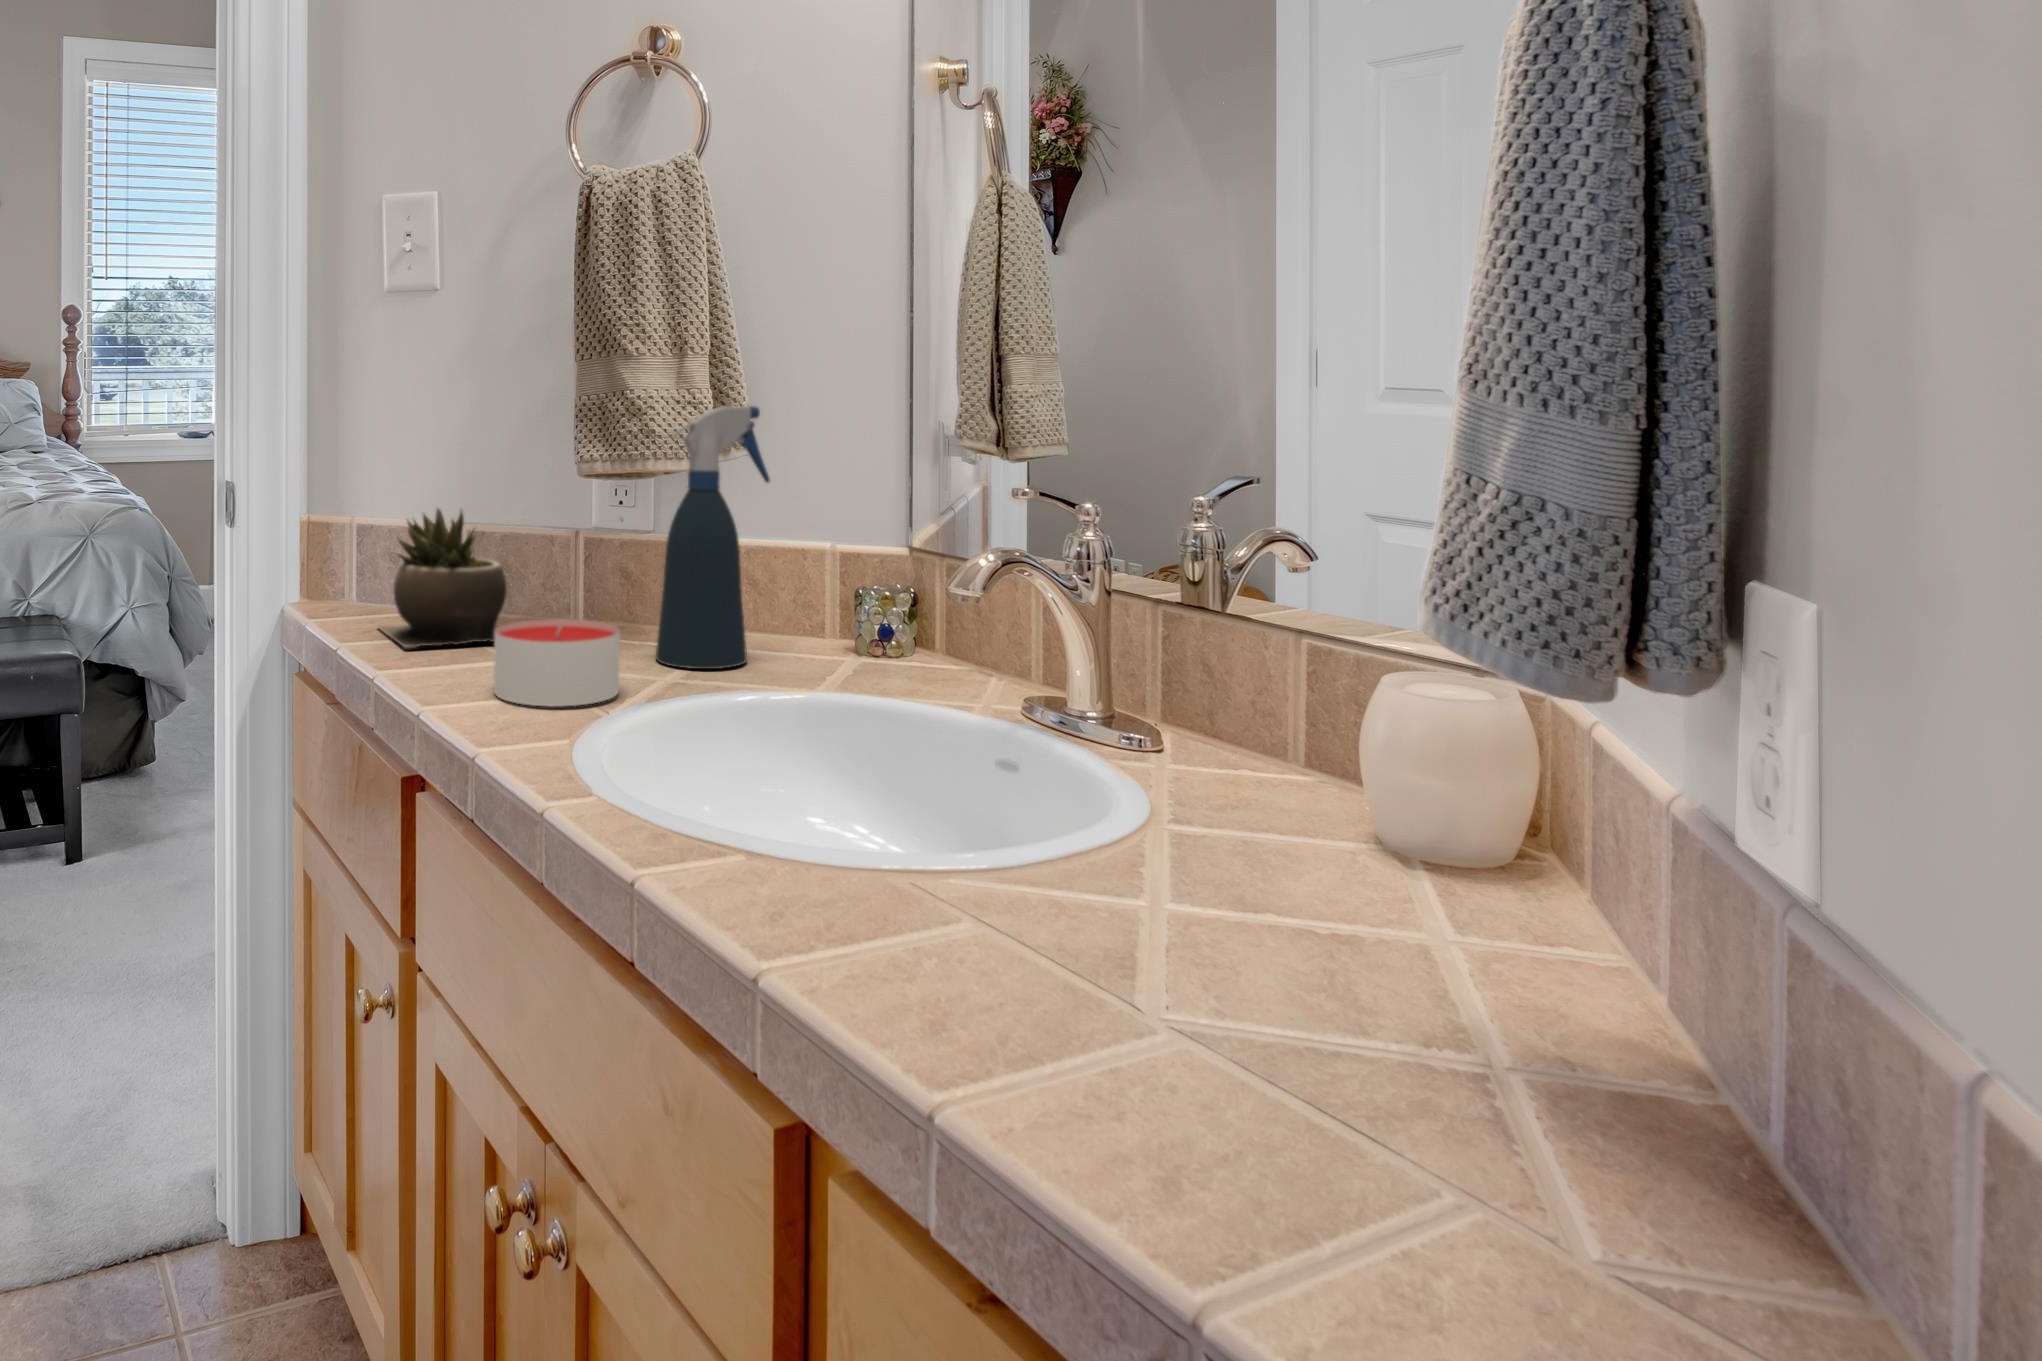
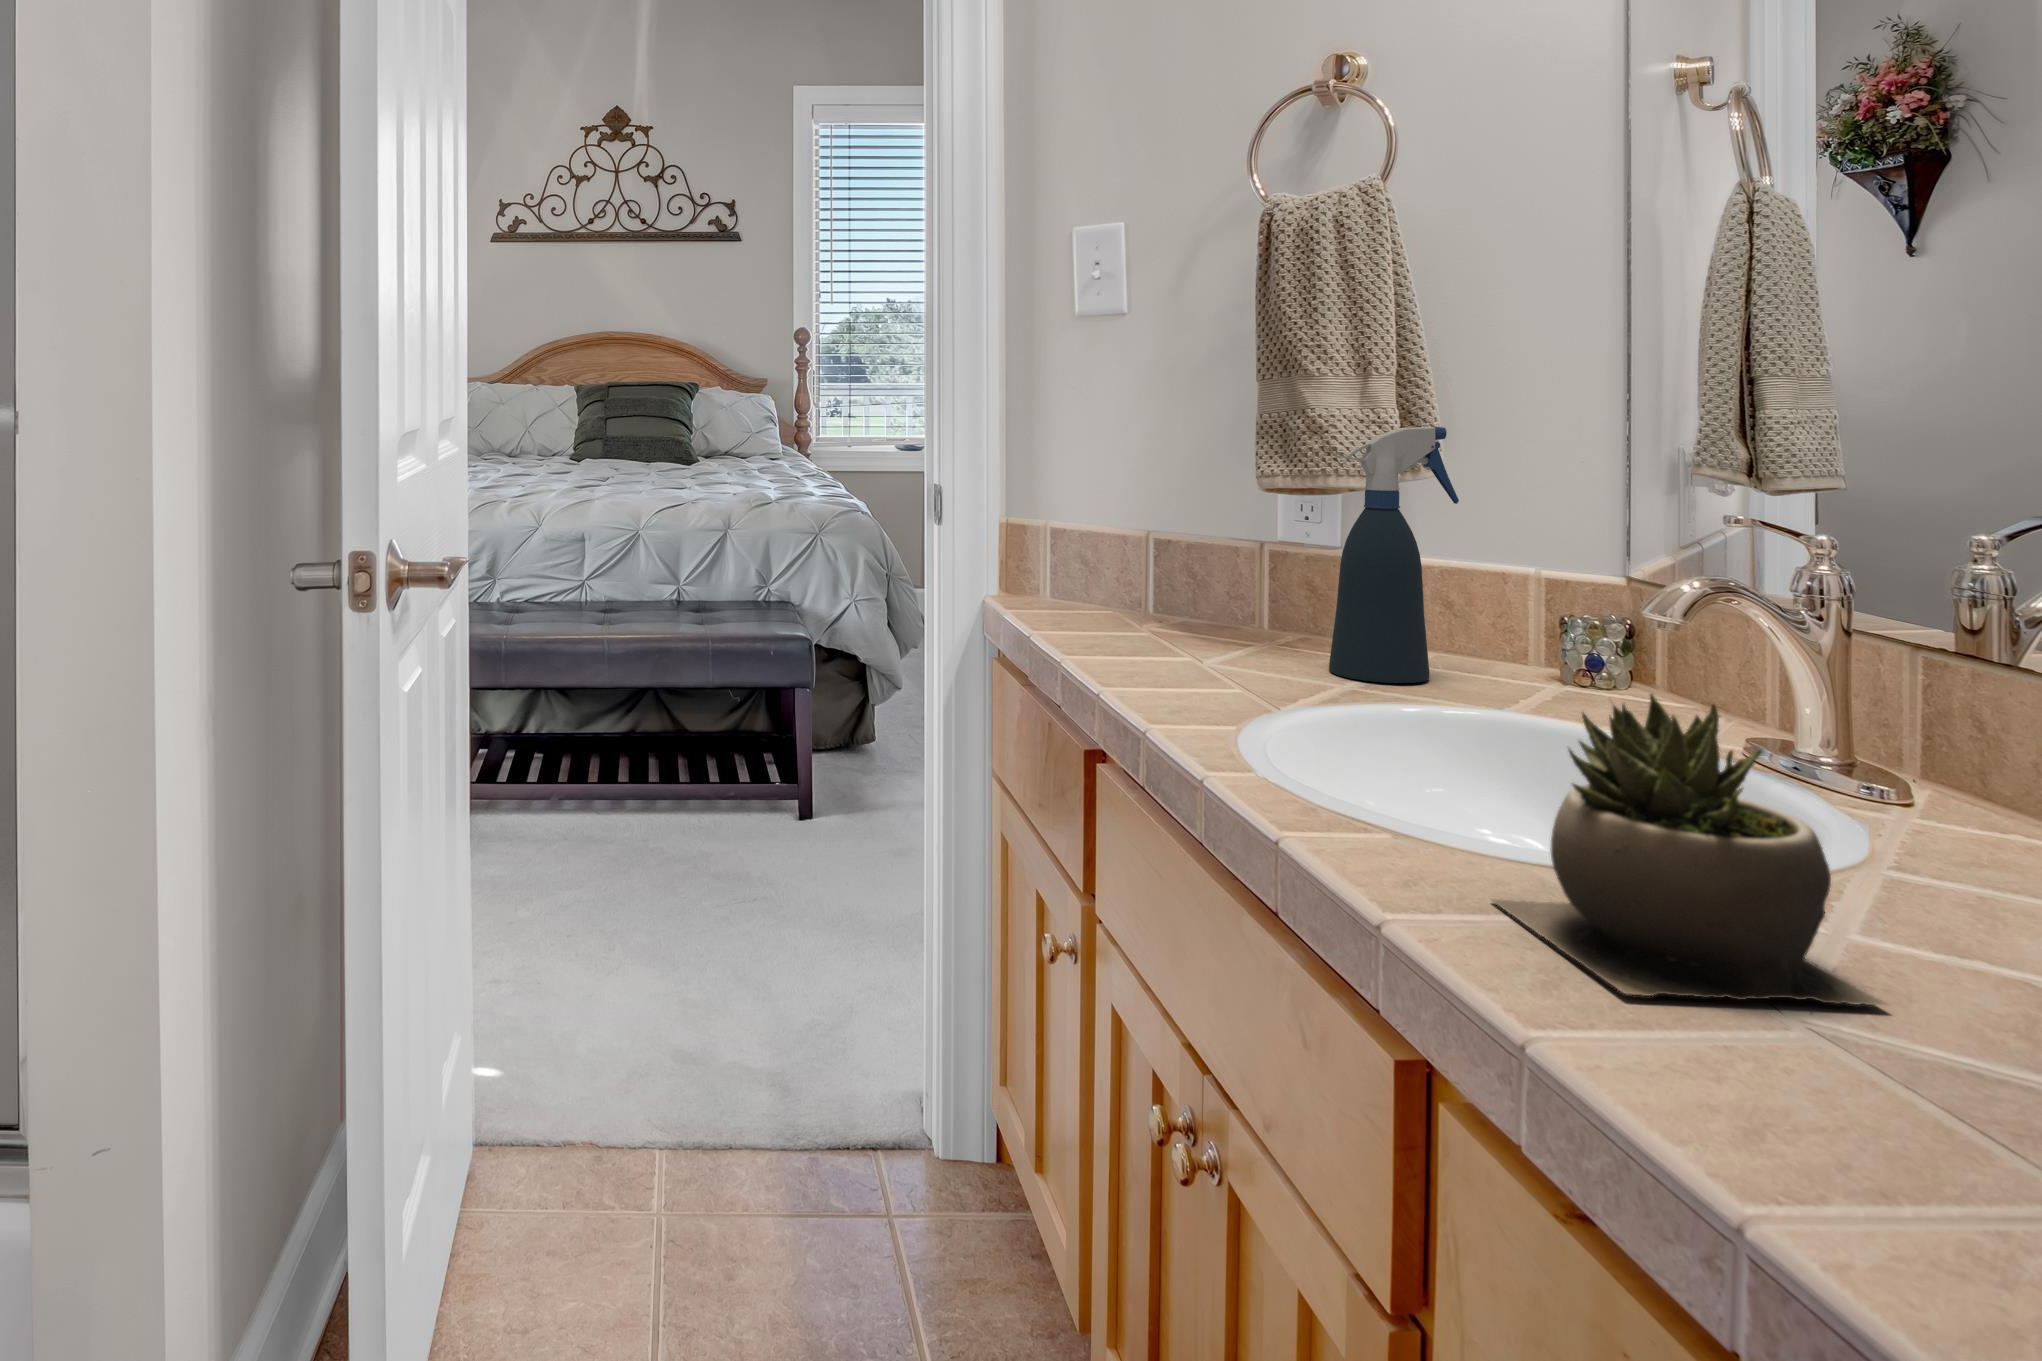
succulent plant: present [378,509,507,648] -> present [1494,694,1886,1005]
candle: present [494,619,620,706] -> none [1161,622,1282,698]

